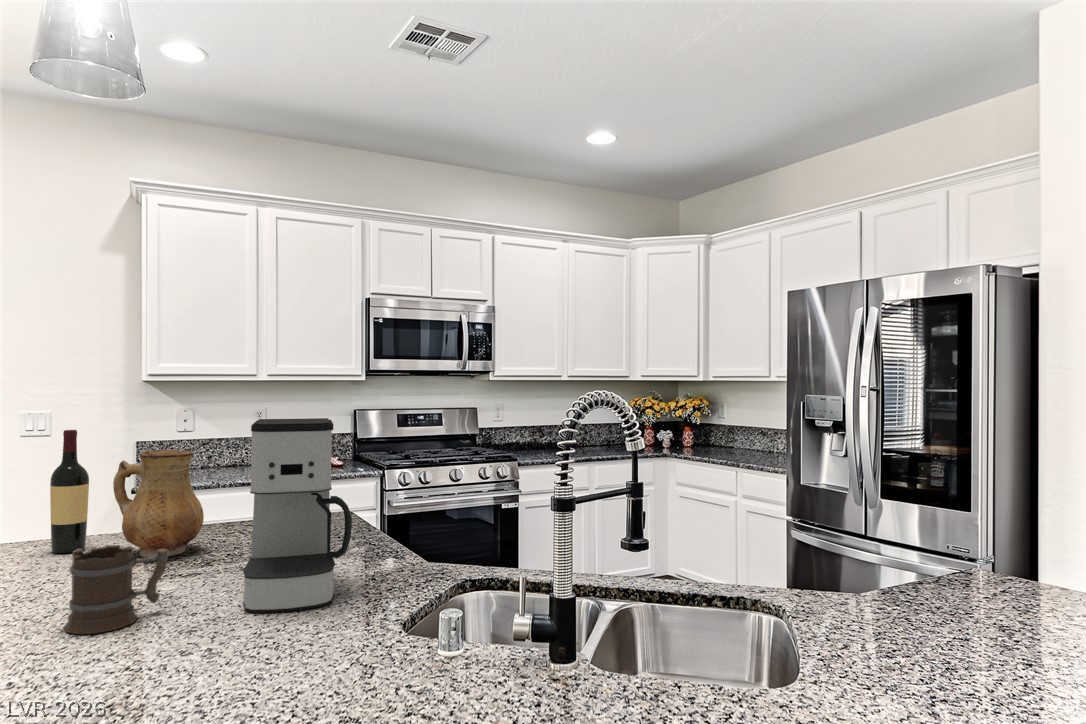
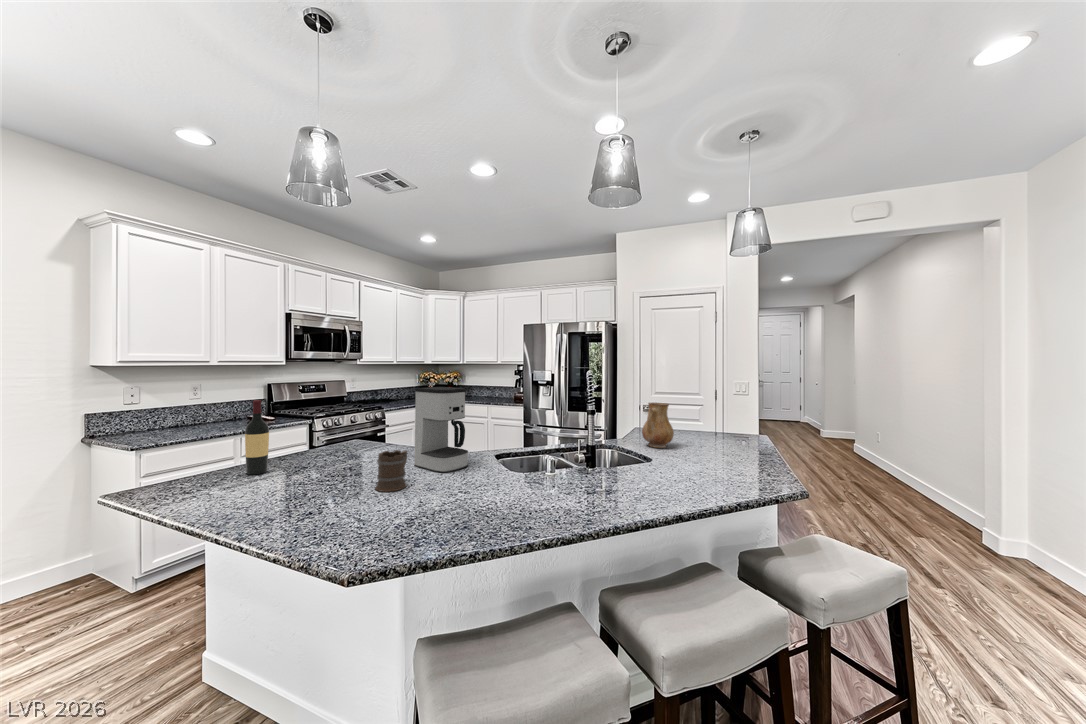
ceramic pitcher: present [113,450,204,557] -> present [642,403,674,448]

